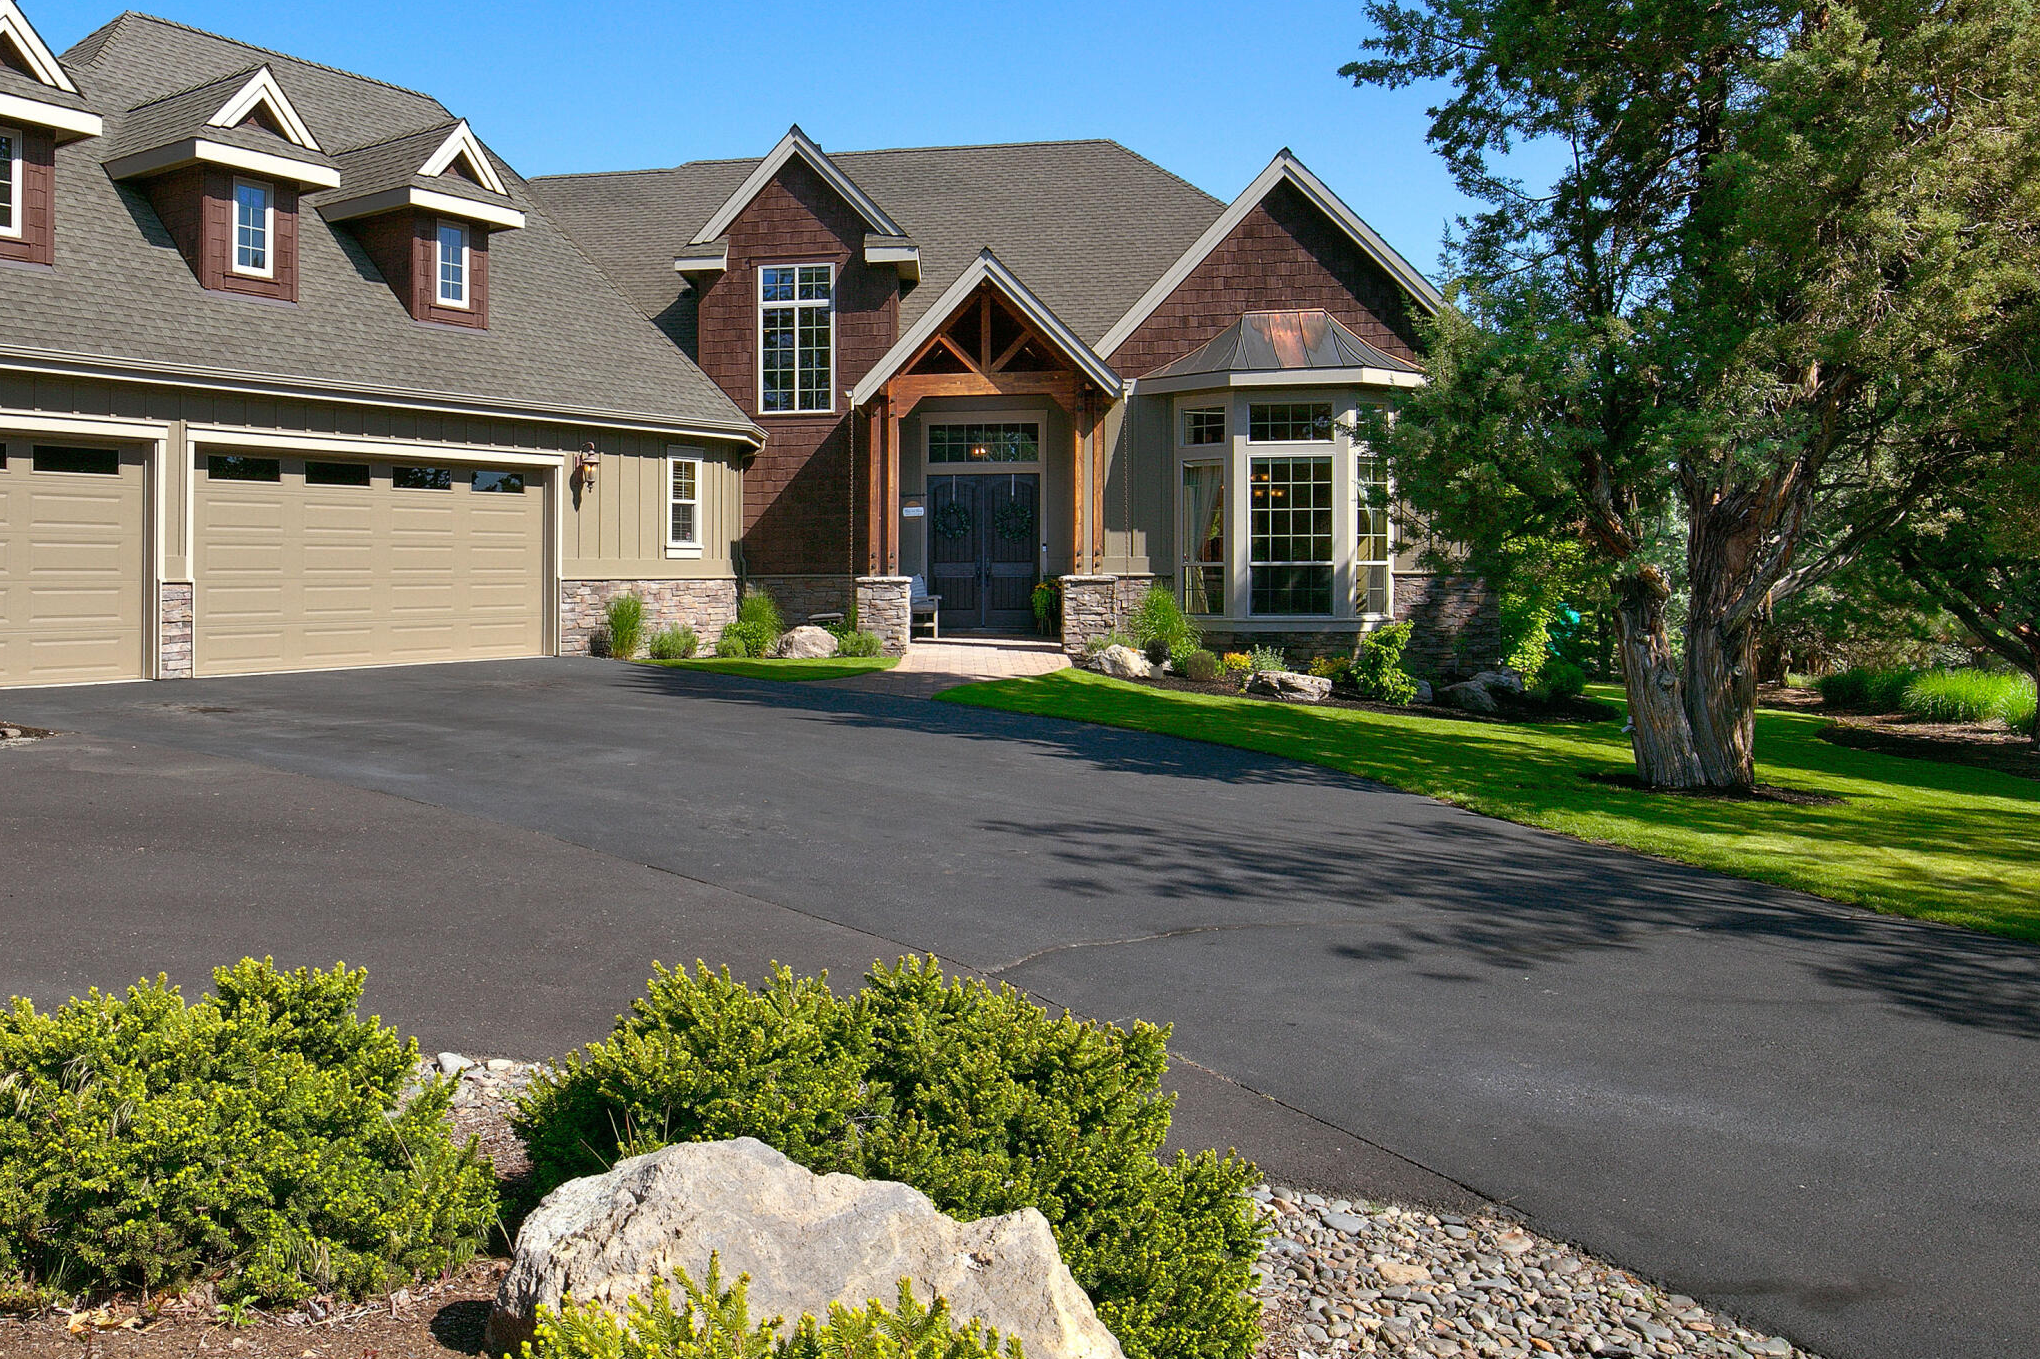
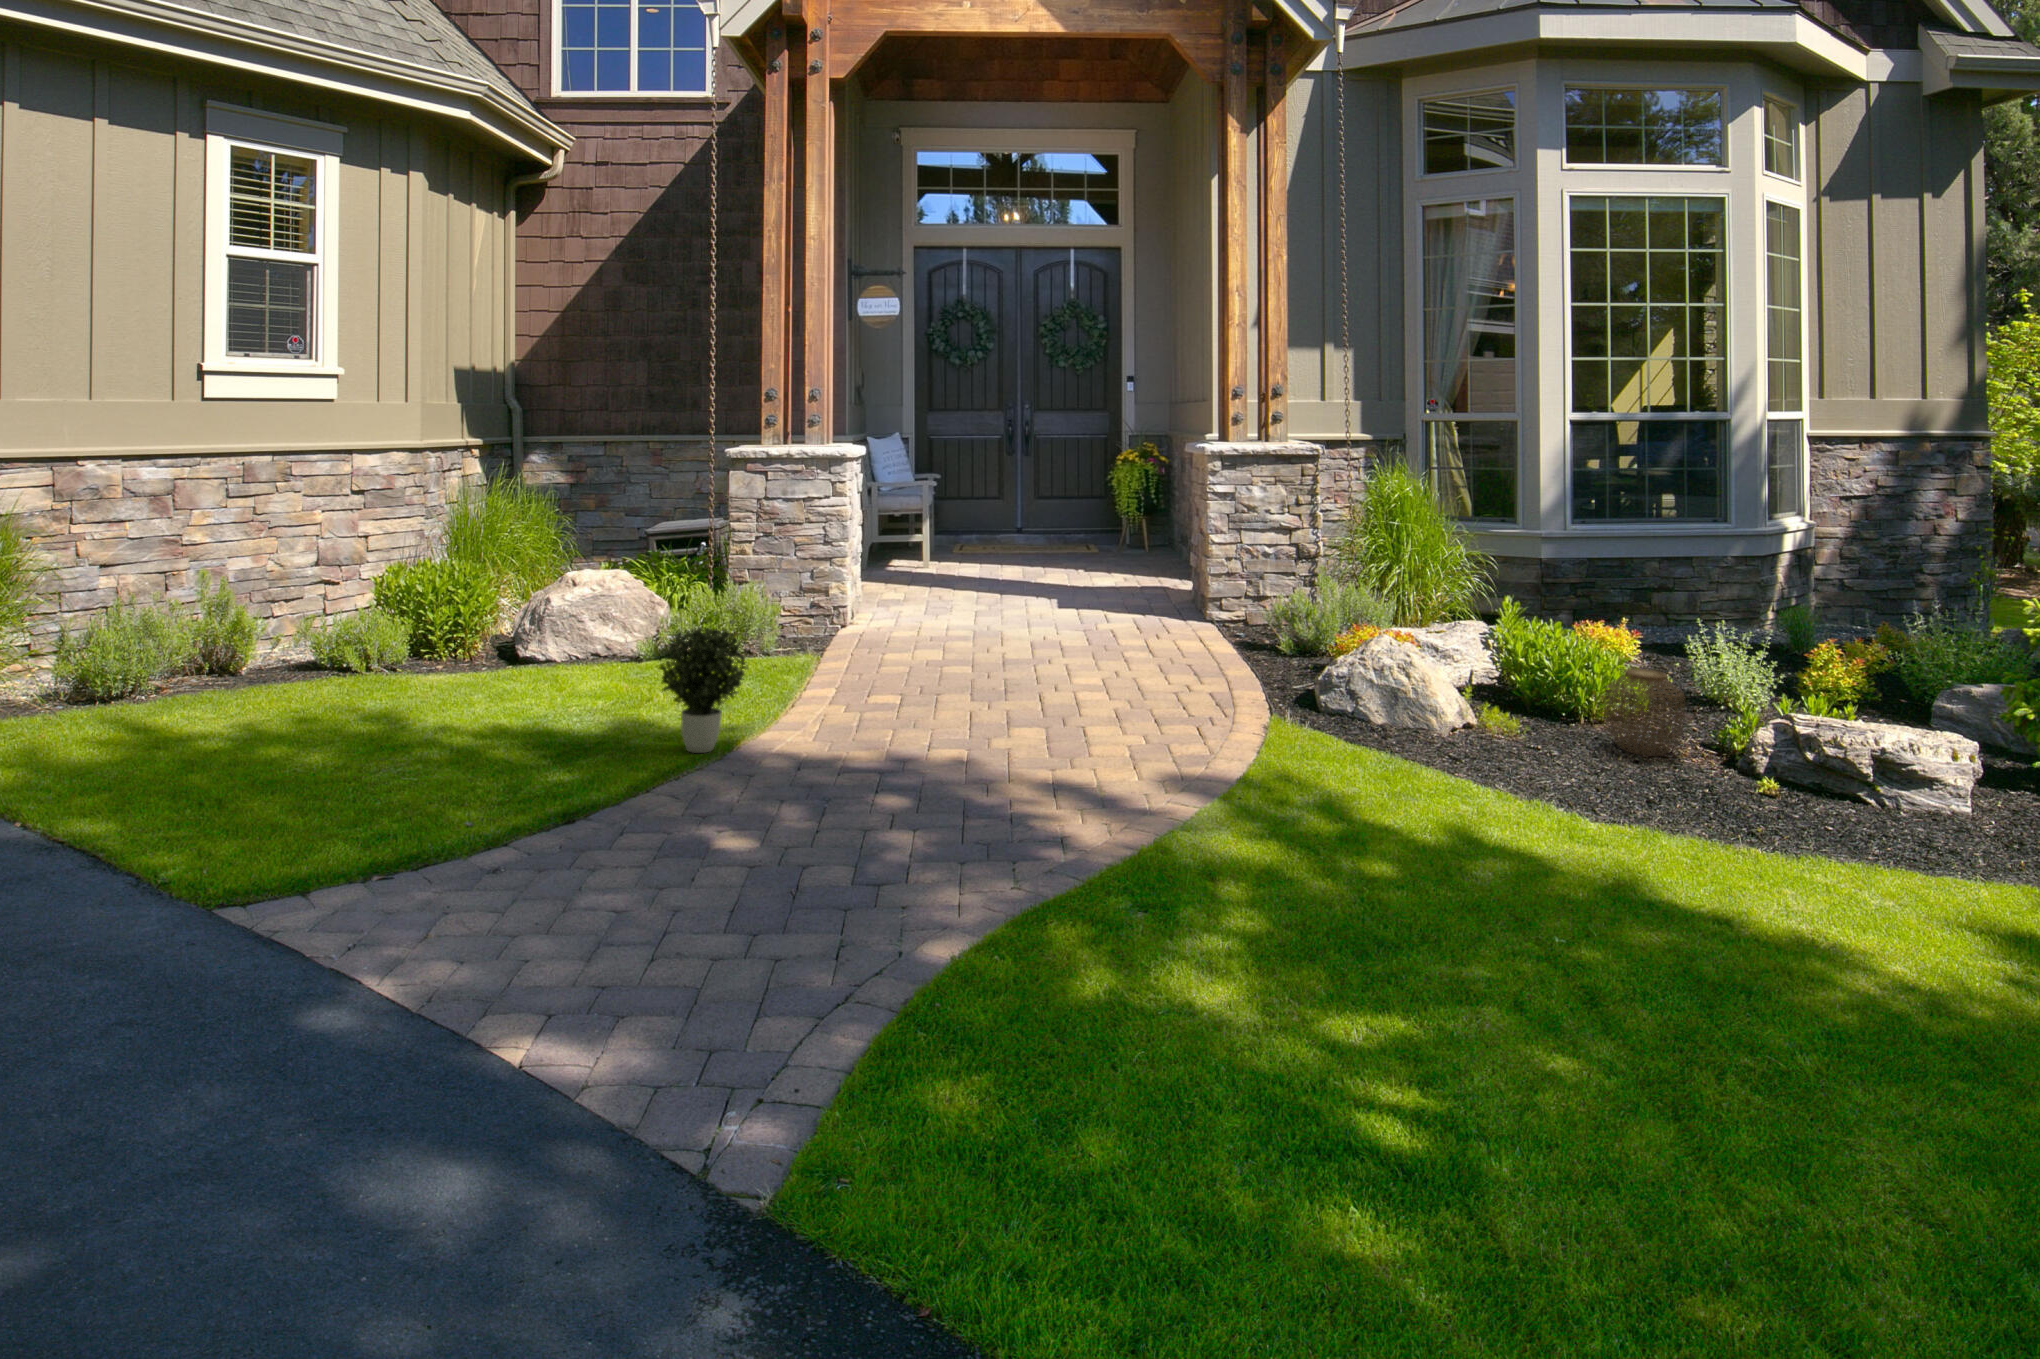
potted plant: present [1144,639,1172,679] -> present [660,627,748,753]

